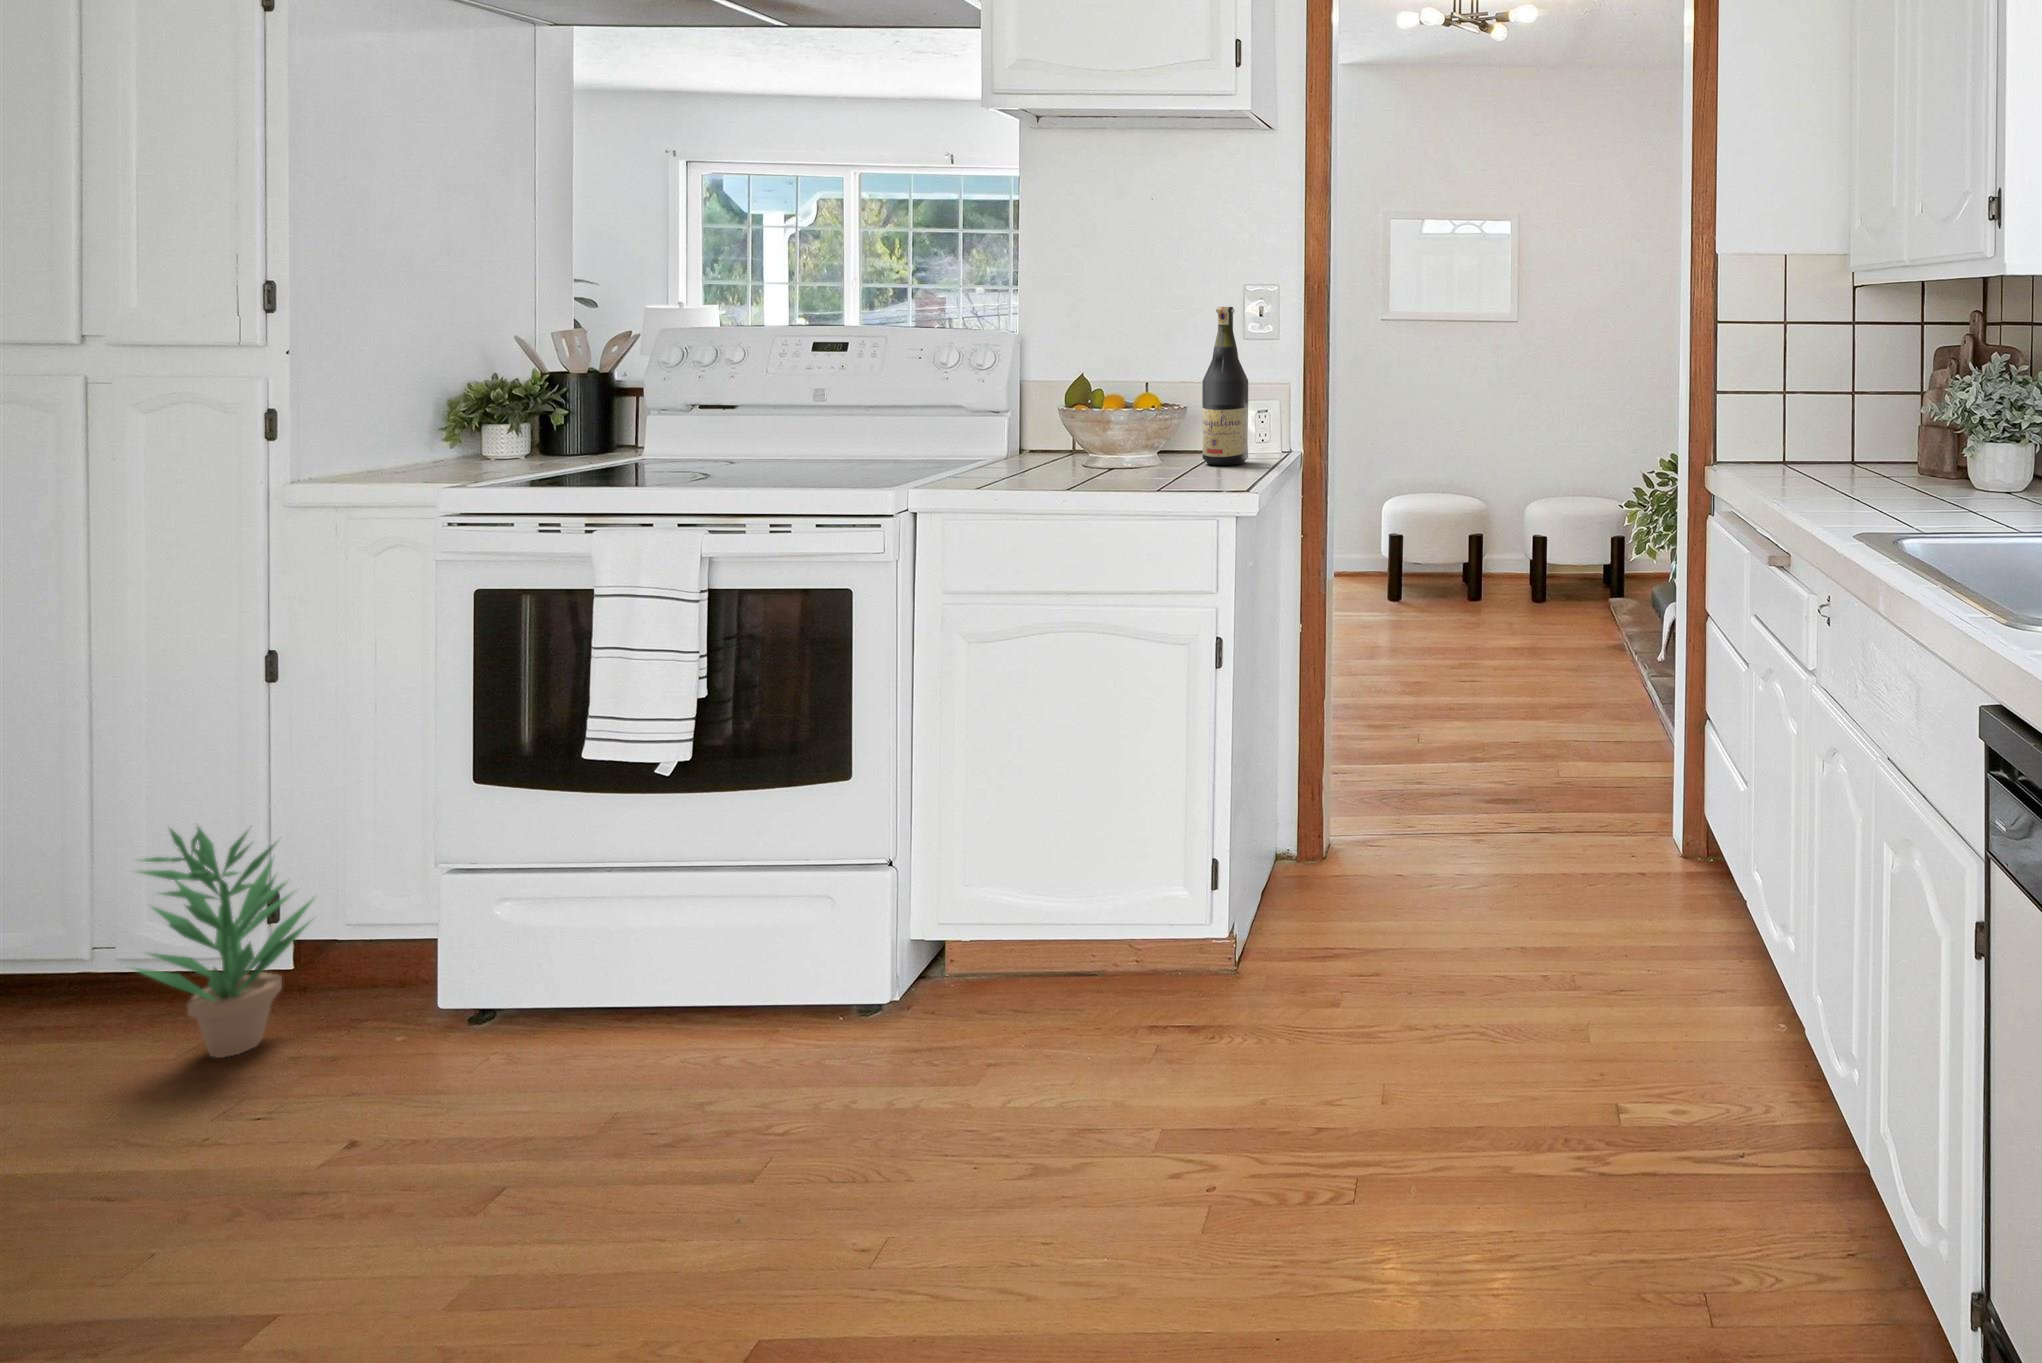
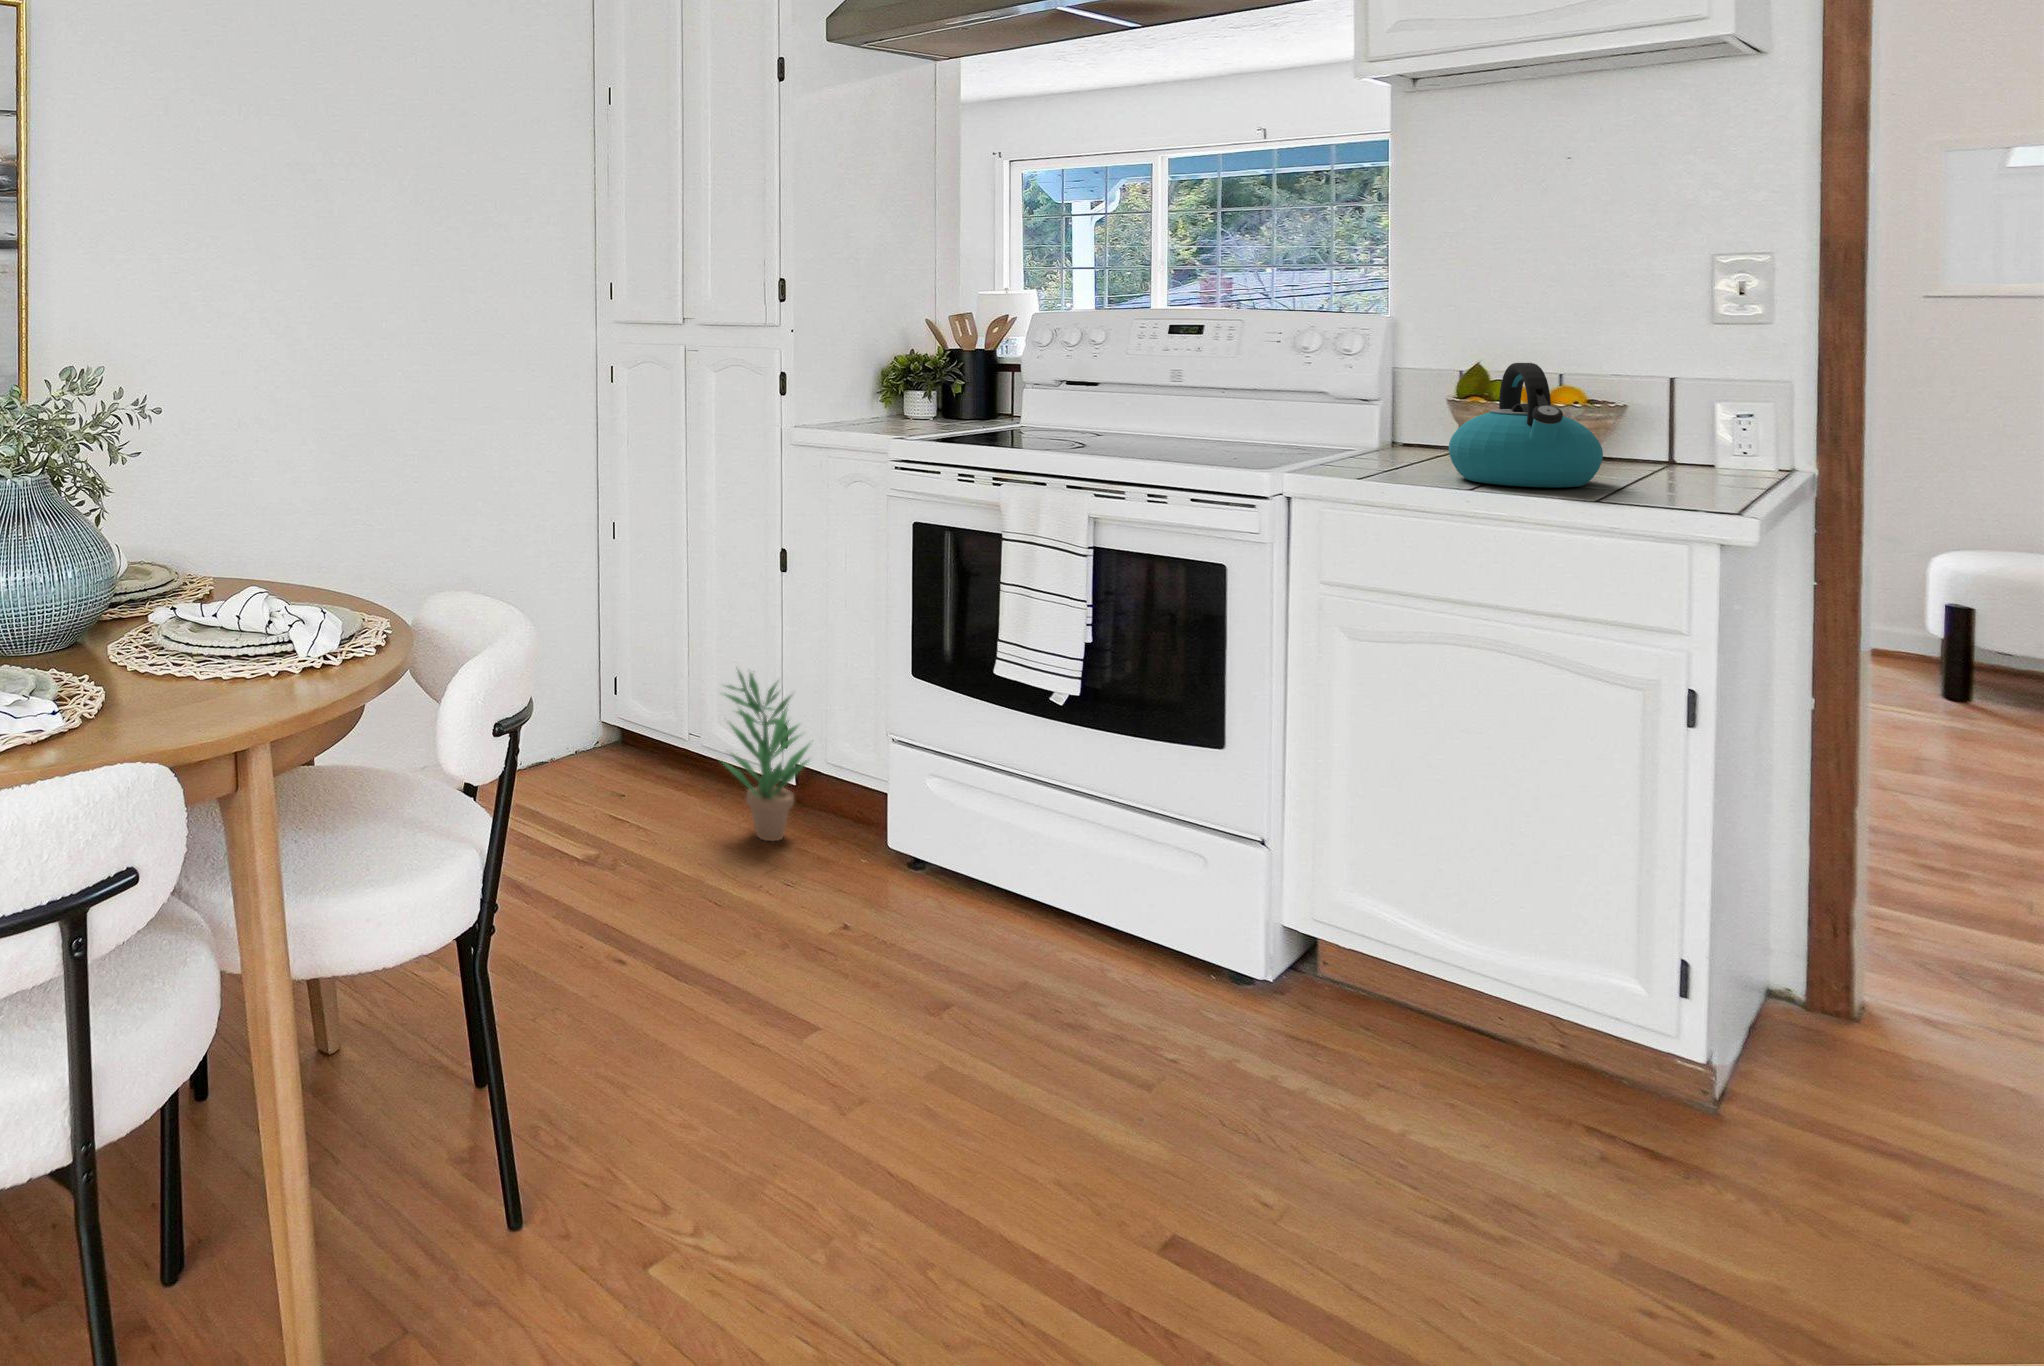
wine bottle: present [1202,307,1248,465] -> none [1647,281,1720,478]
kettle: none [1055,376,1169,484] -> present [1449,363,1603,487]

